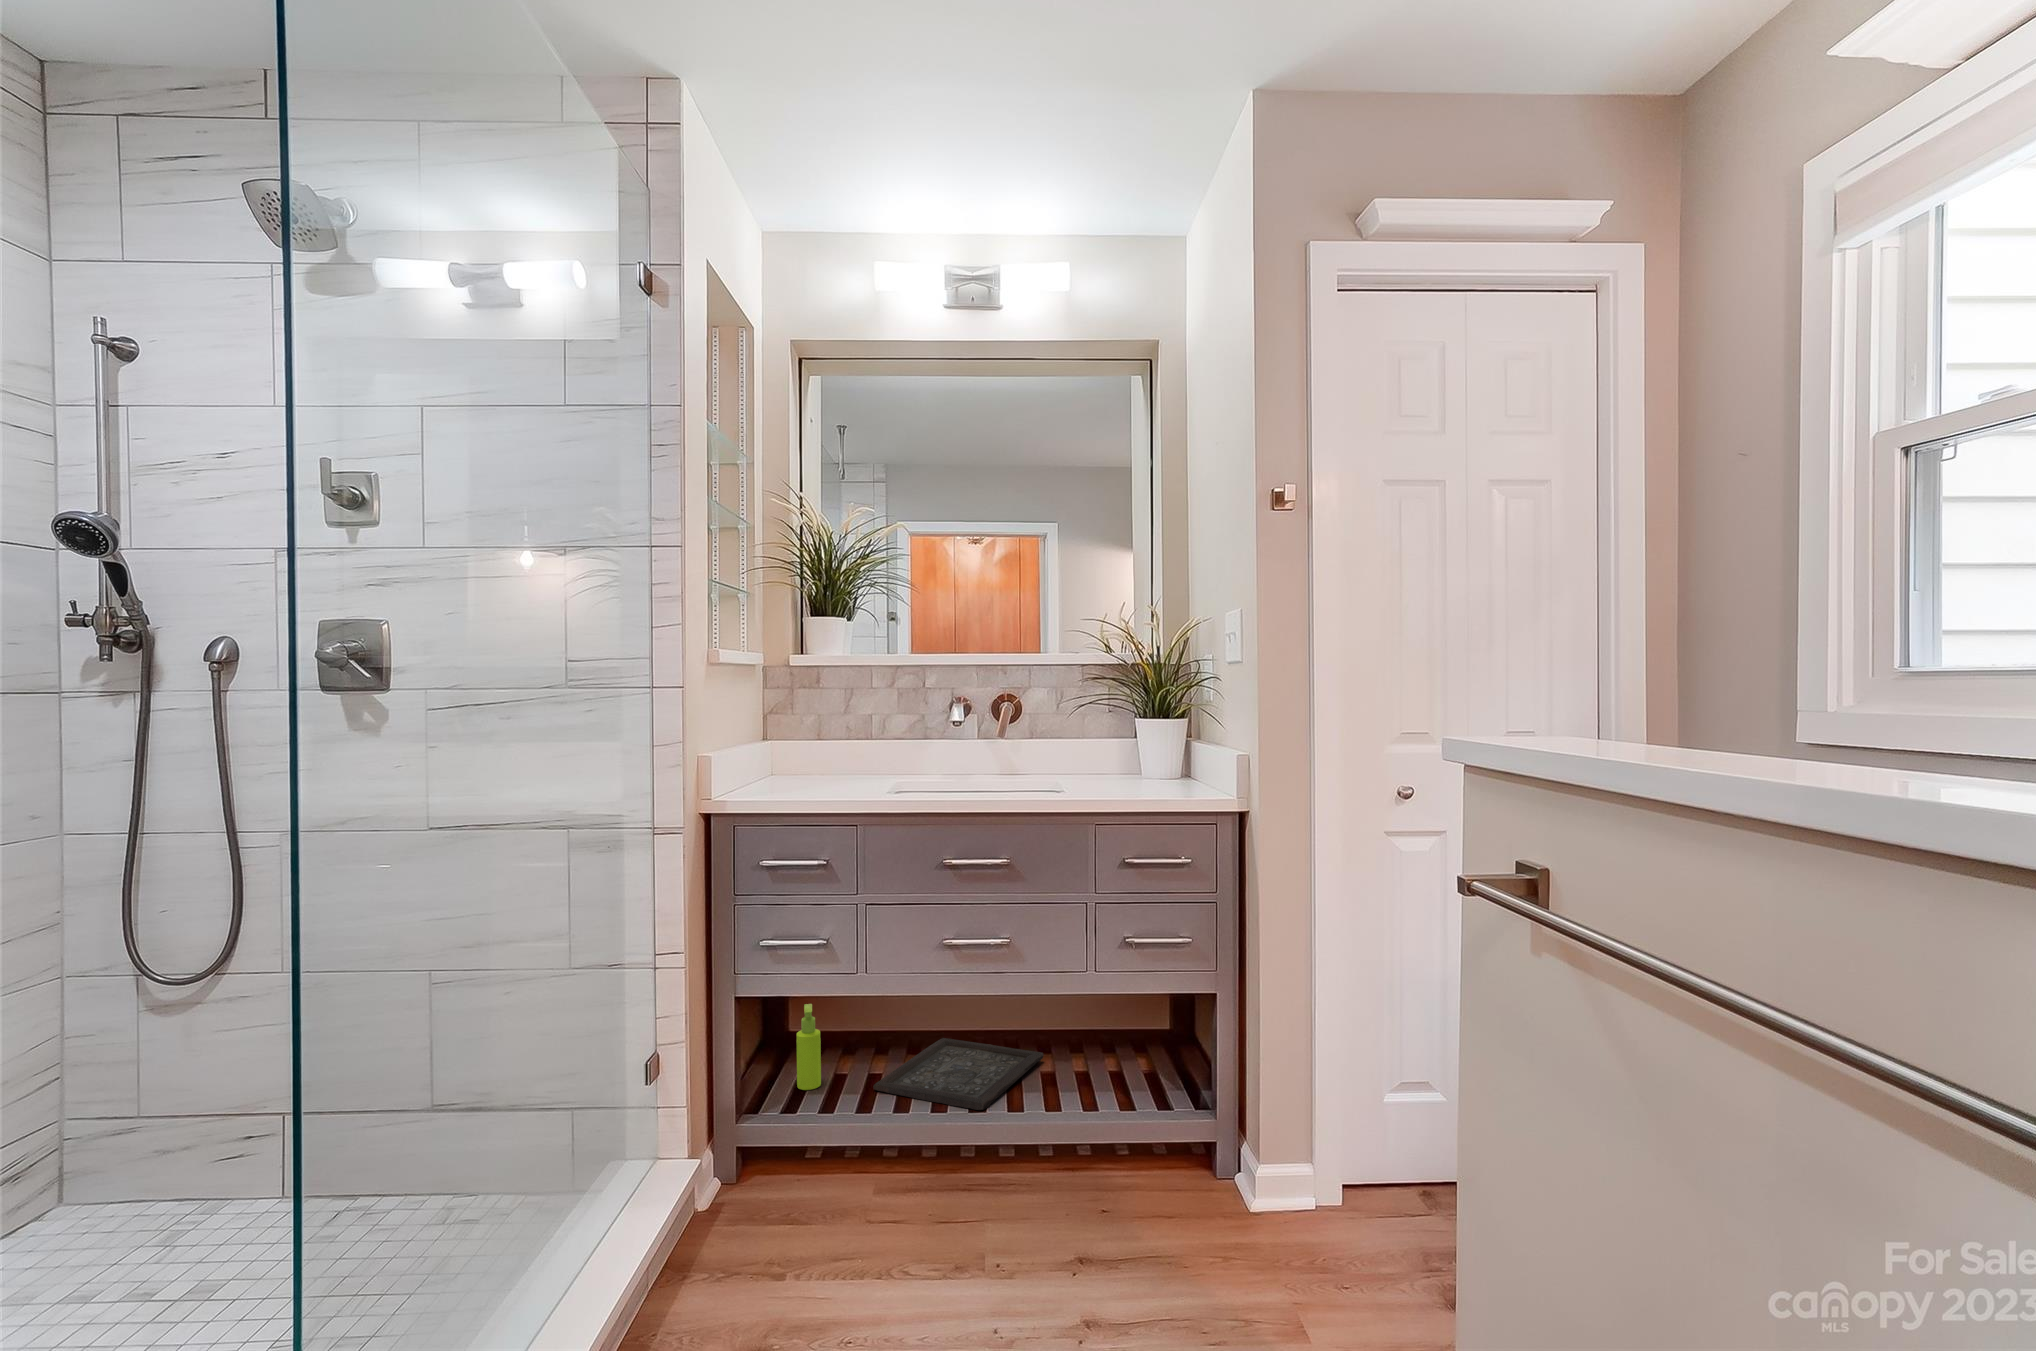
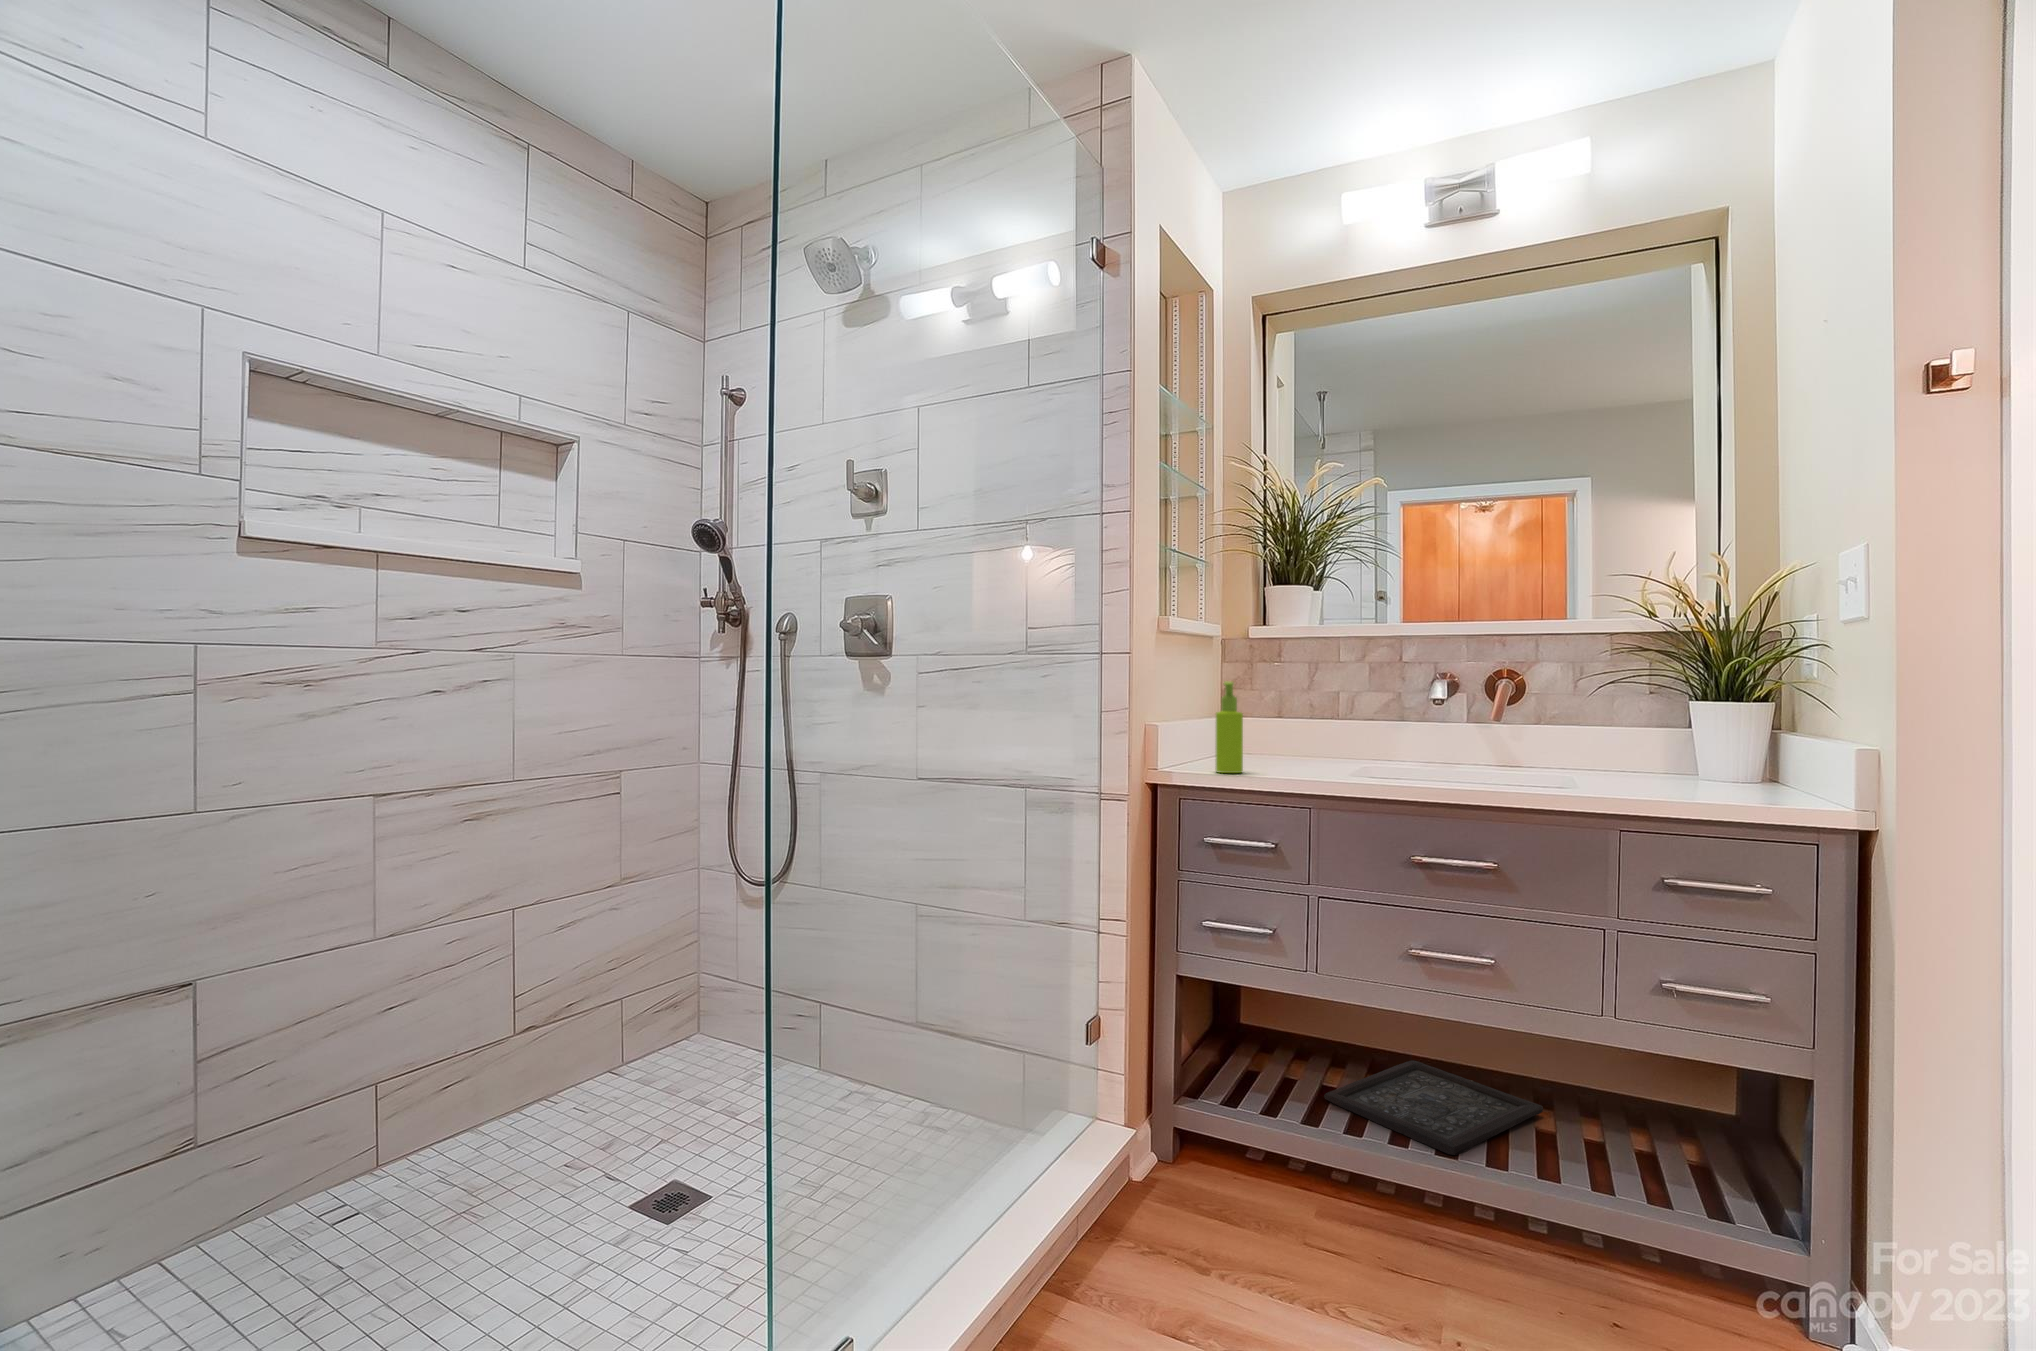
soap dispenser: present [796,1004,821,1090] -> present [1216,682,1243,773]

